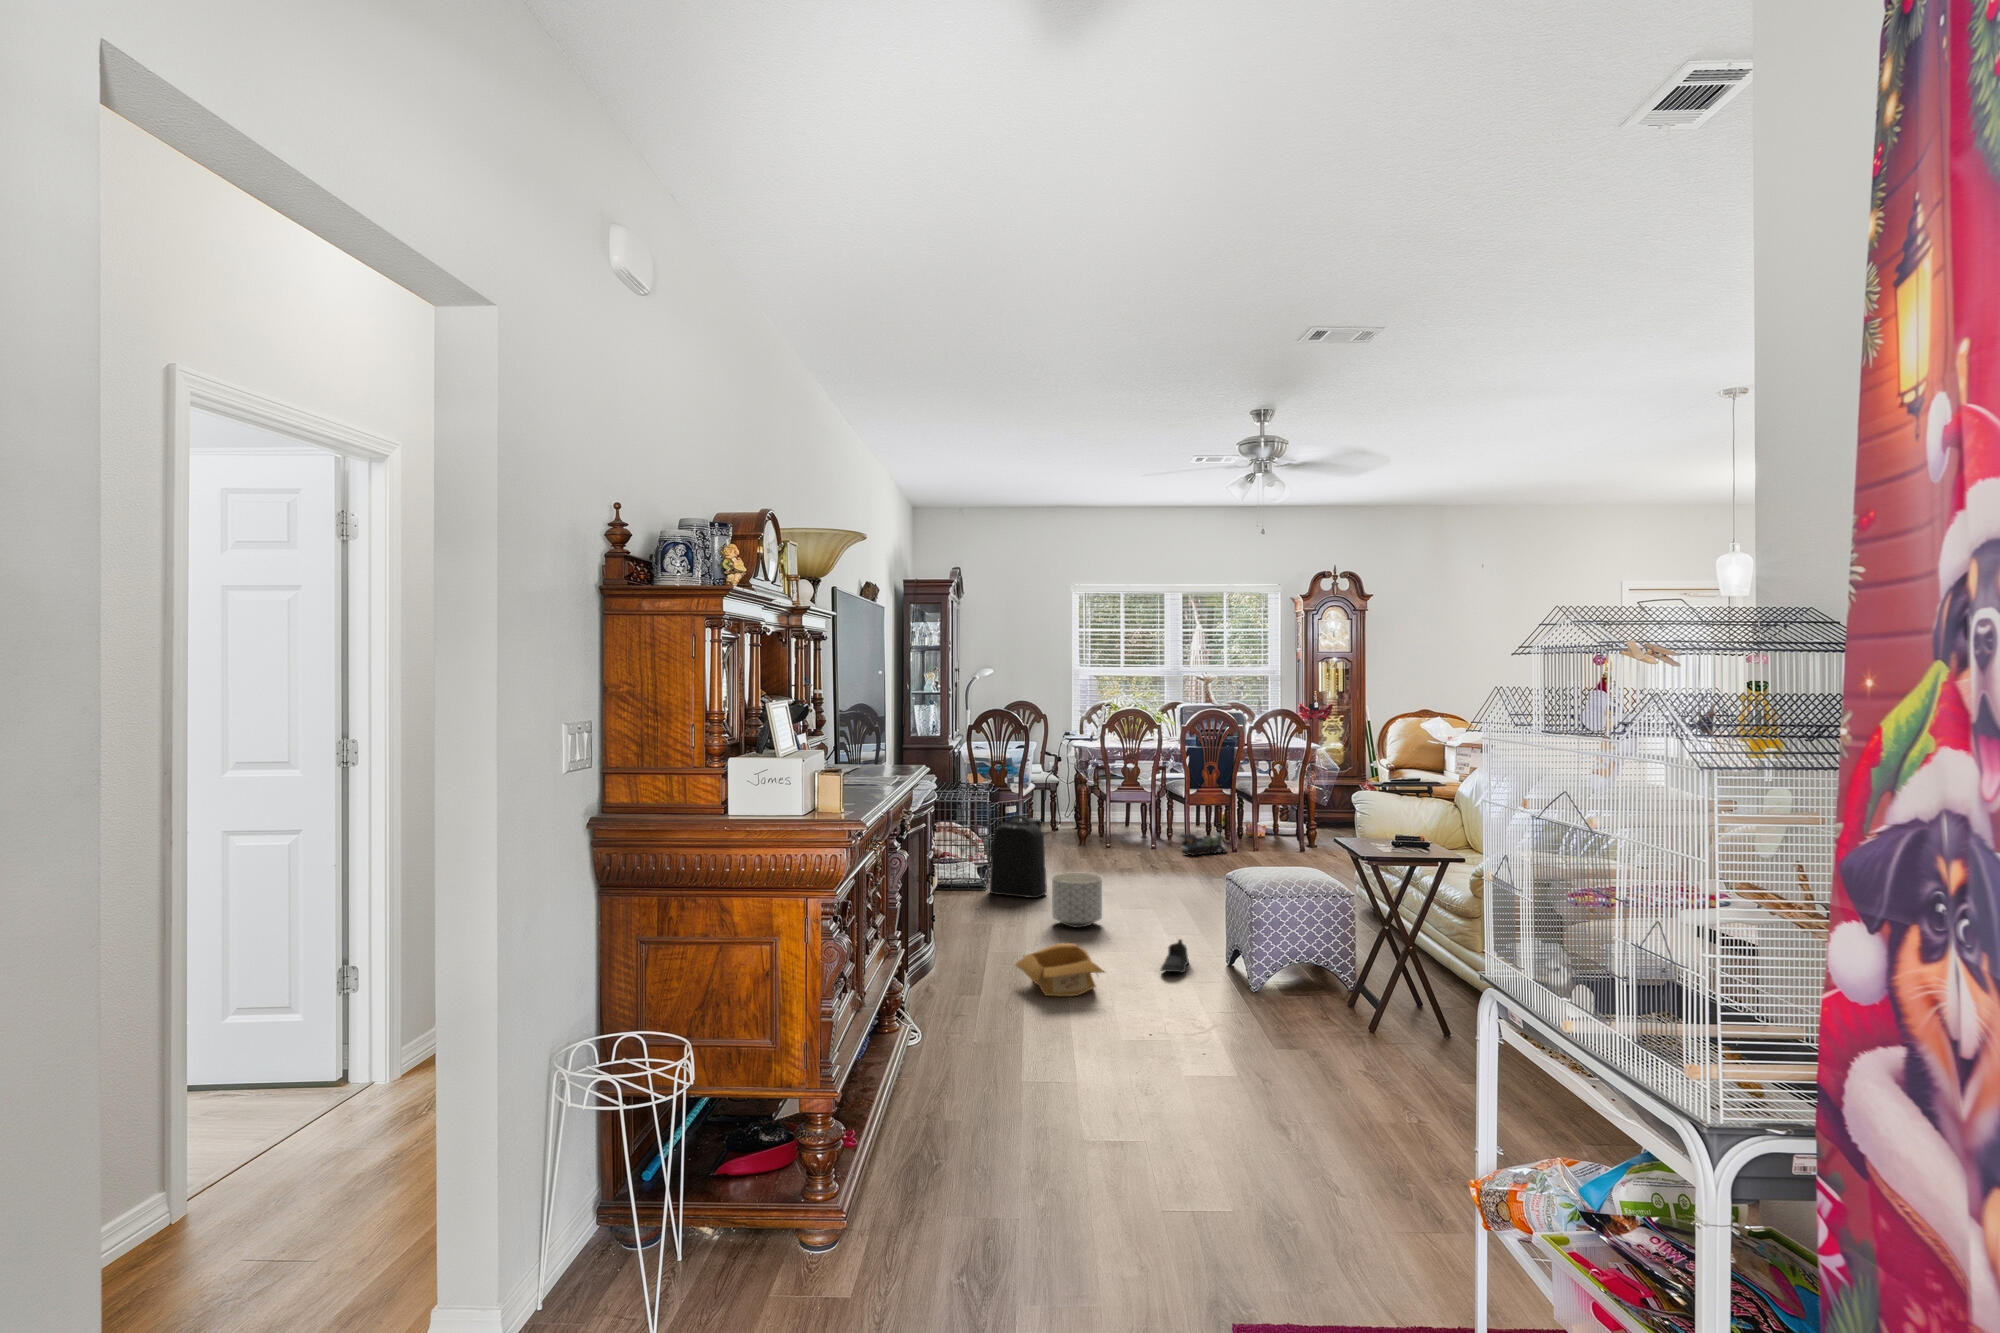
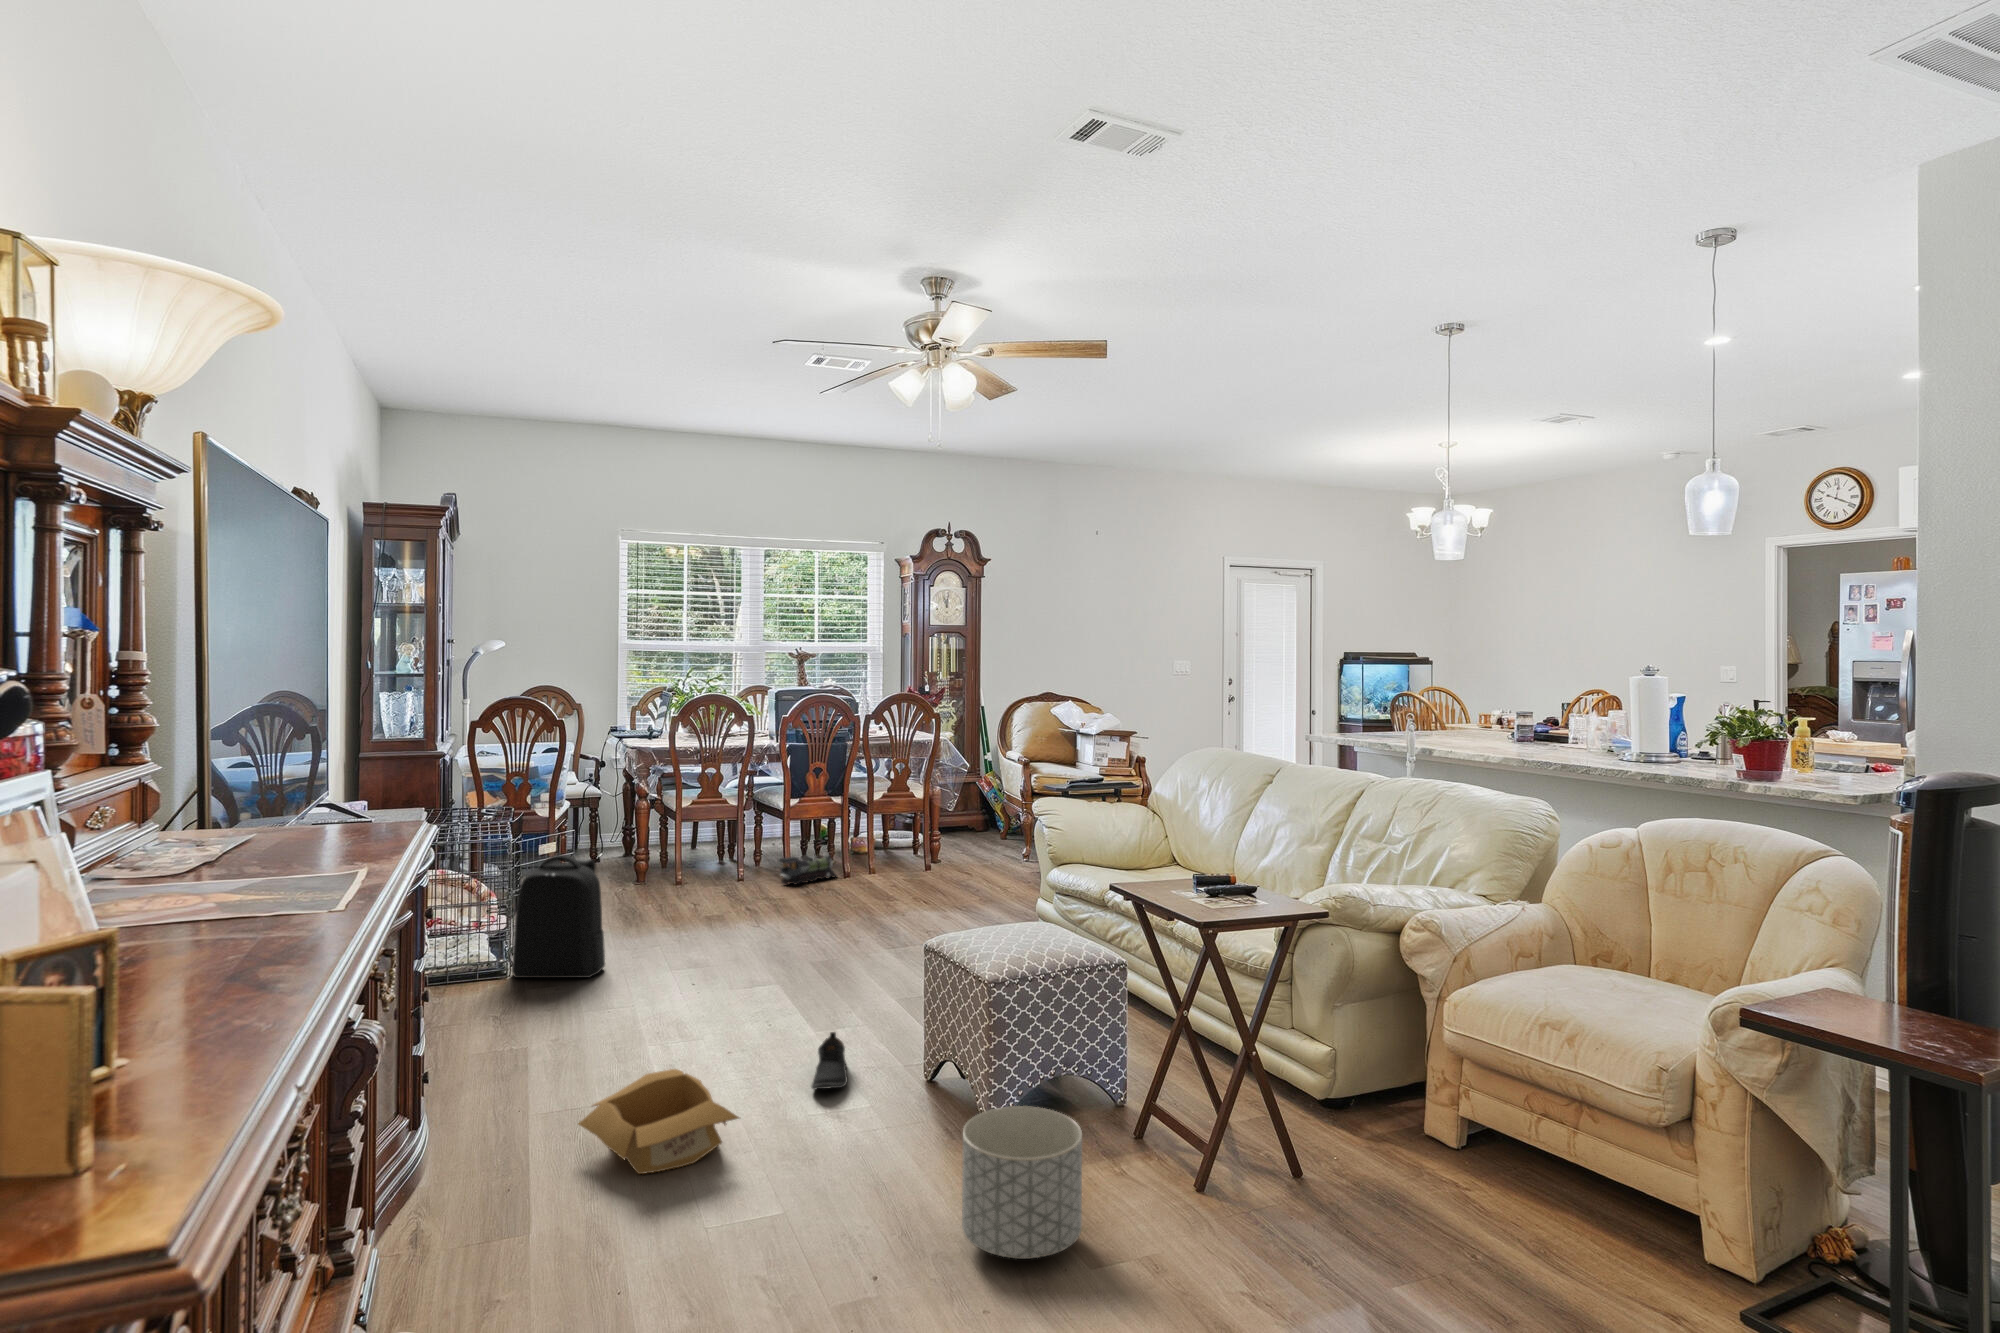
planter: present [1052,872,1102,928] -> present [962,1106,1082,1259]

